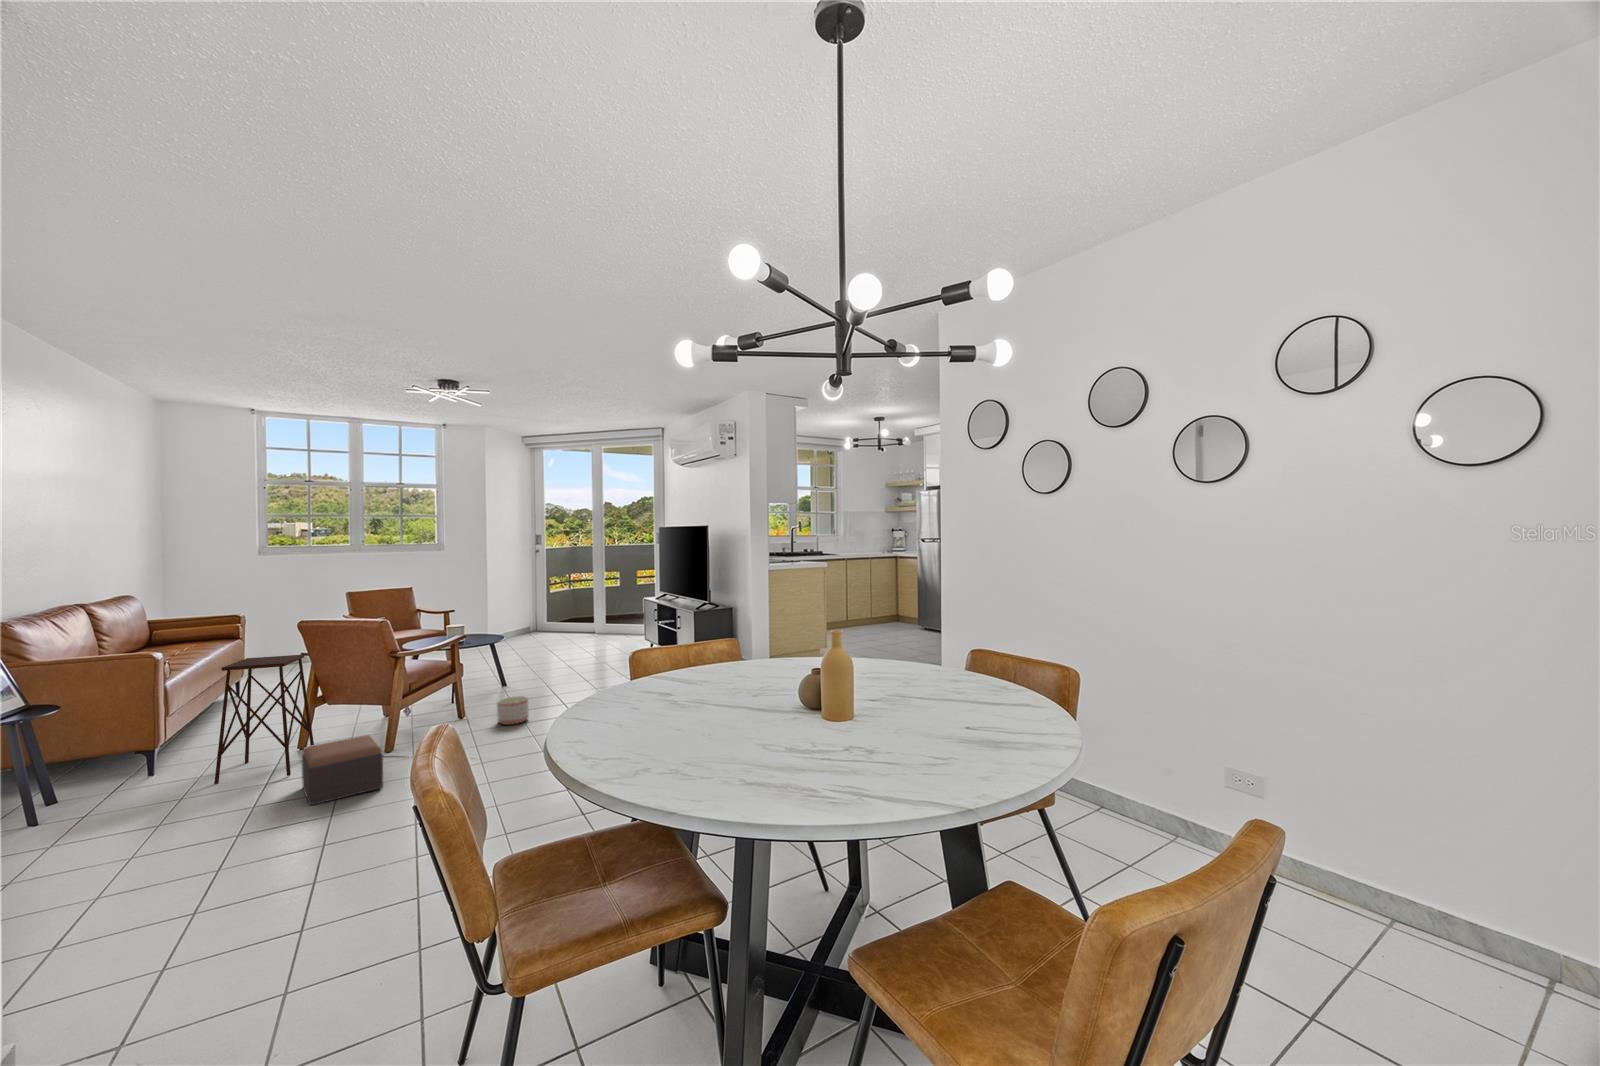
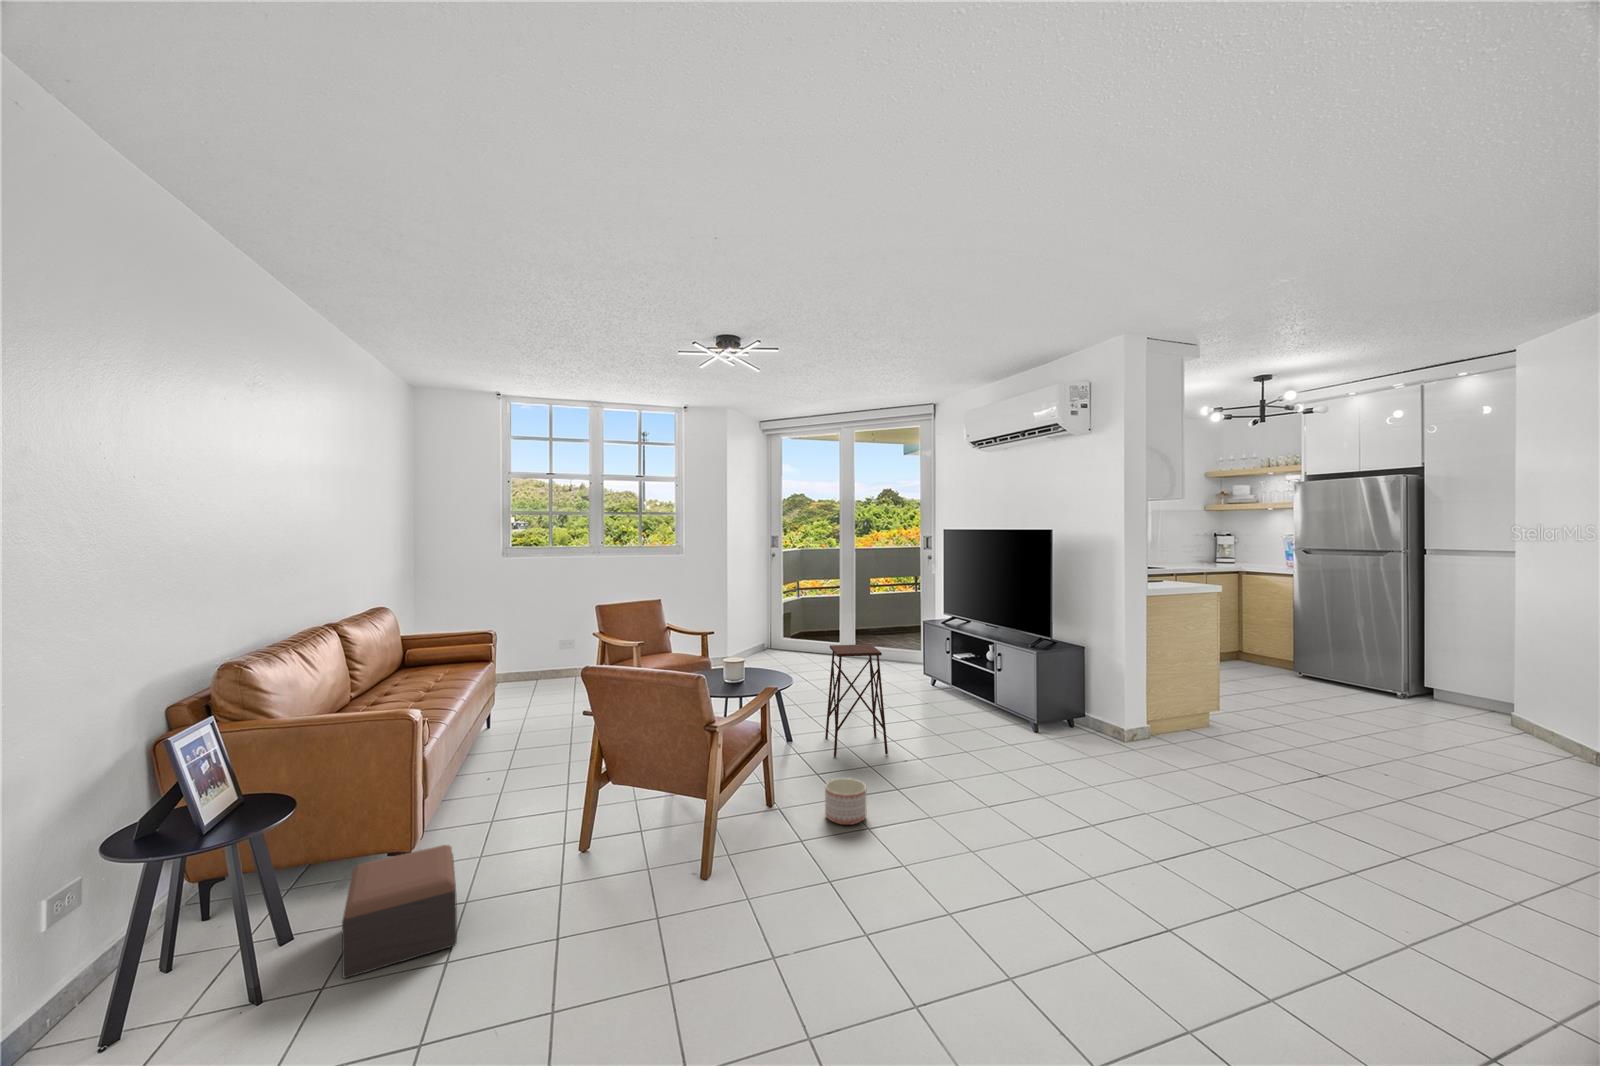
side table: present [214,655,314,784] -> present [825,644,888,757]
footstool: present [302,735,383,805] -> present [342,845,457,978]

